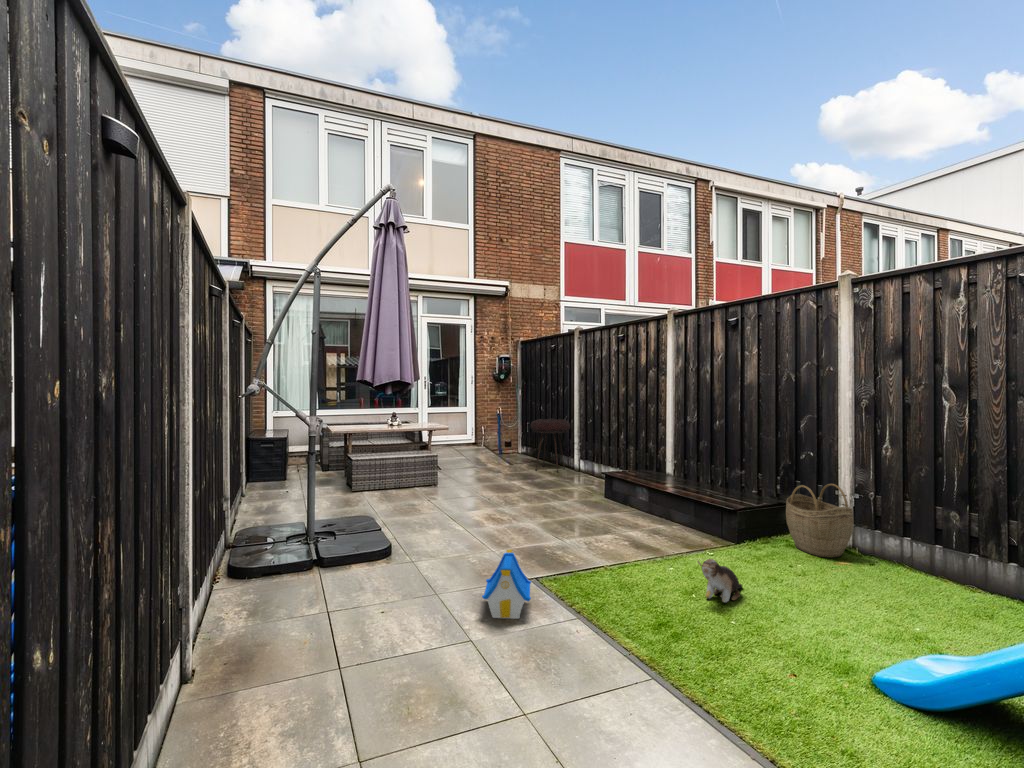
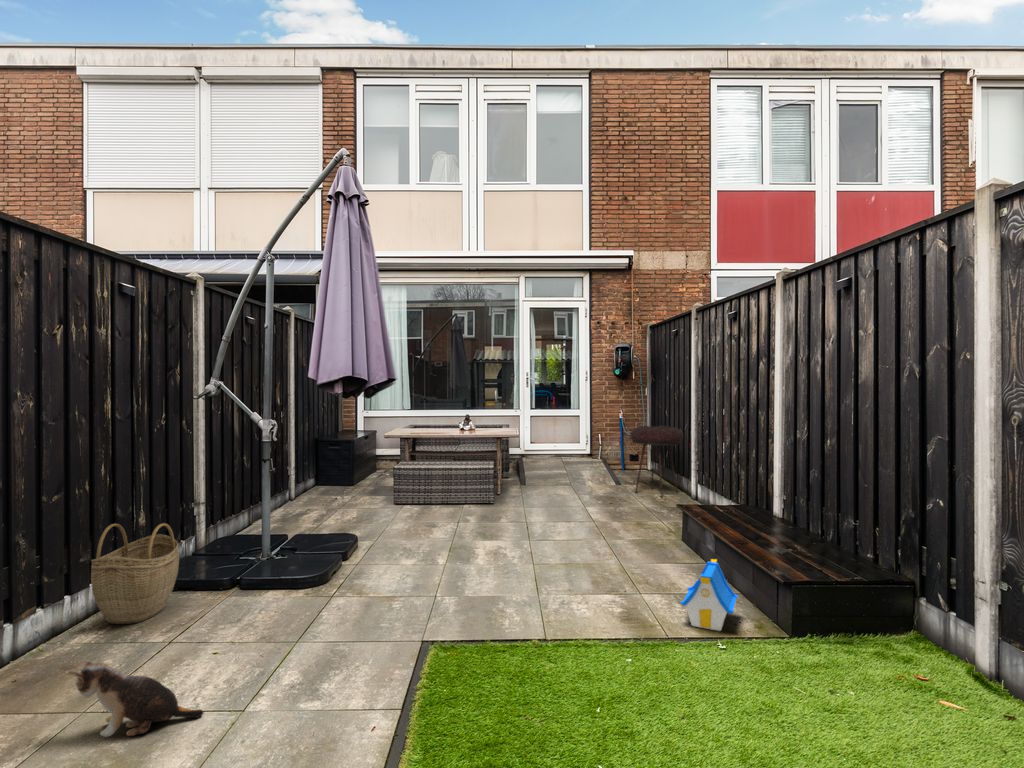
woven basket: present [786,484,854,558] -> present [91,523,179,624]
toy house: present [482,550,531,619] -> present [680,559,738,631]
plush toy: present [698,559,742,602] -> present [68,661,203,737]

